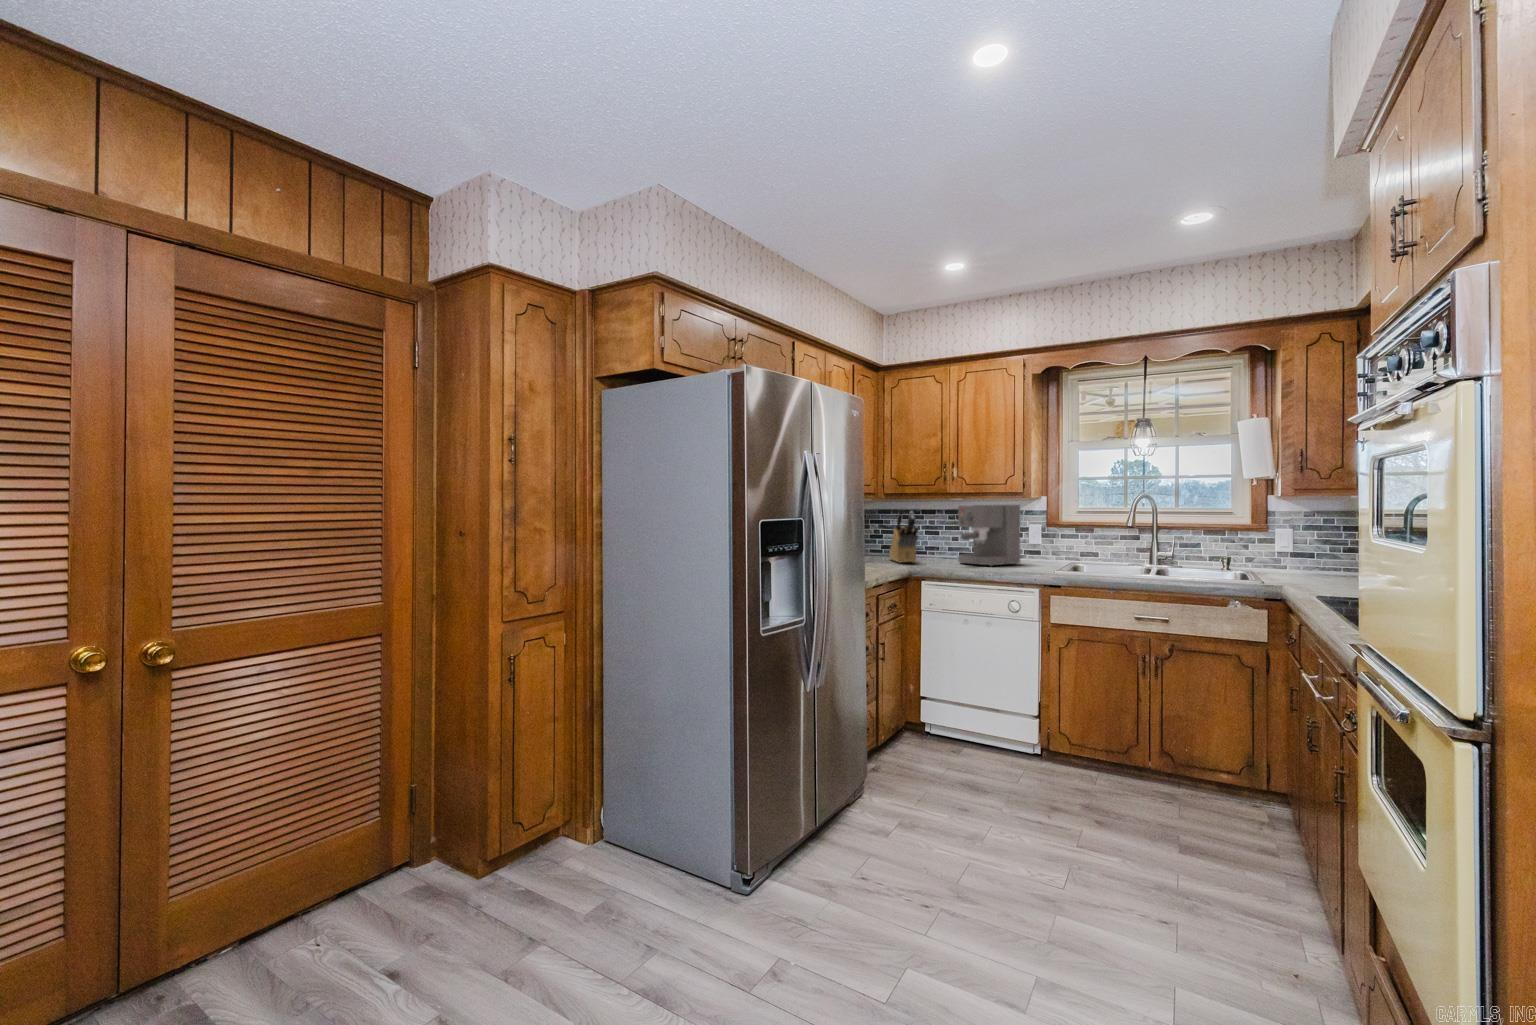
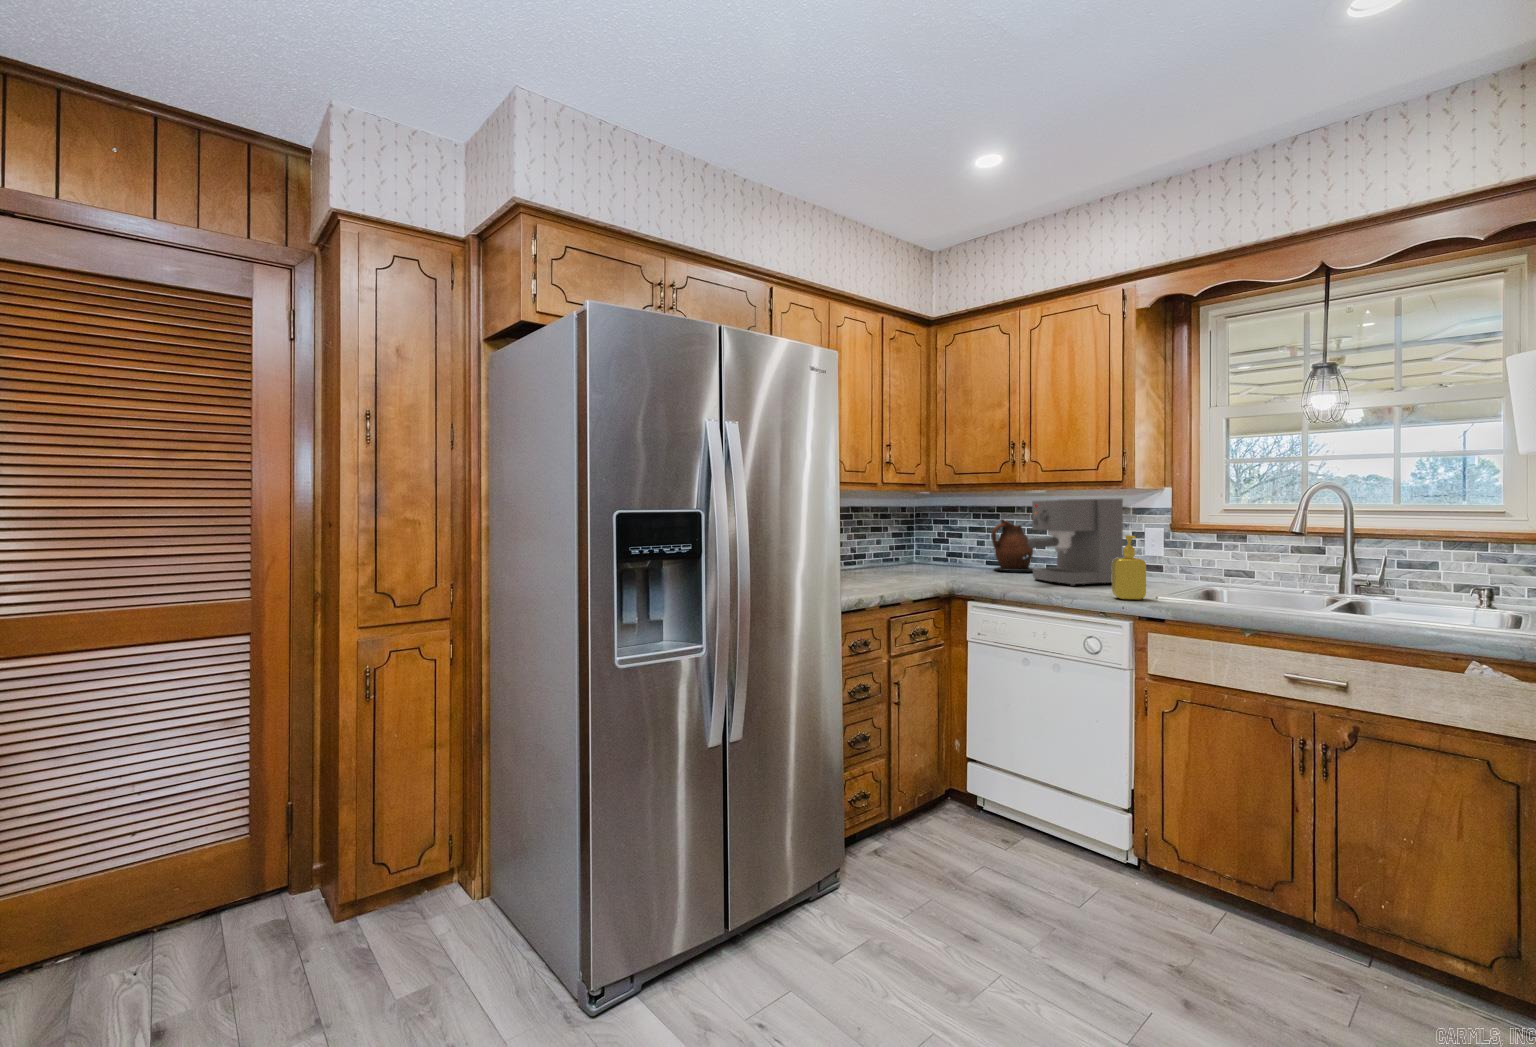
knife block: present [889,511,918,563] -> none [947,508,974,577]
ceramic pitcher: none [919,519,952,559] -> present [991,519,1033,571]
soap dispenser: none [1025,530,1047,573] -> present [1112,535,1146,600]

